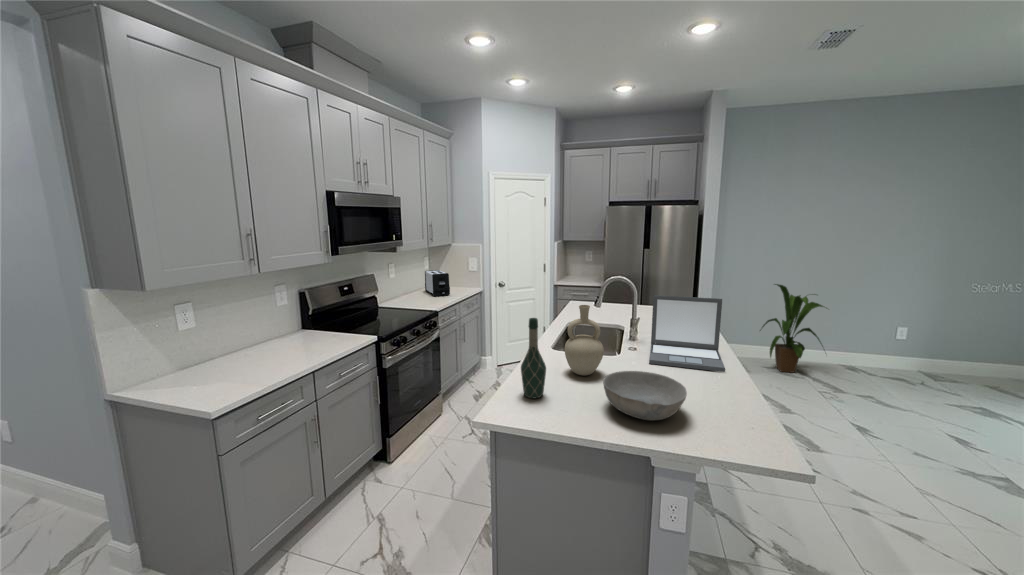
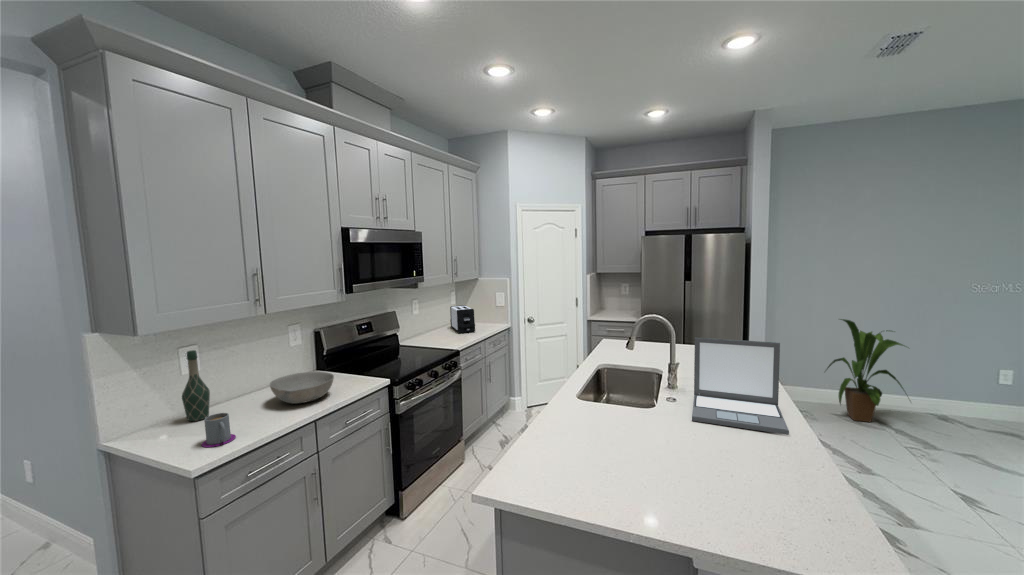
vase: present [565,305,604,376] -> none [588,351,635,436]
wine bottle: present [521,318,546,398] -> present [182,350,210,421]
mug: none [211,363,243,394] -> present [201,413,236,447]
bowl: present [603,371,687,420] -> present [270,372,334,404]

